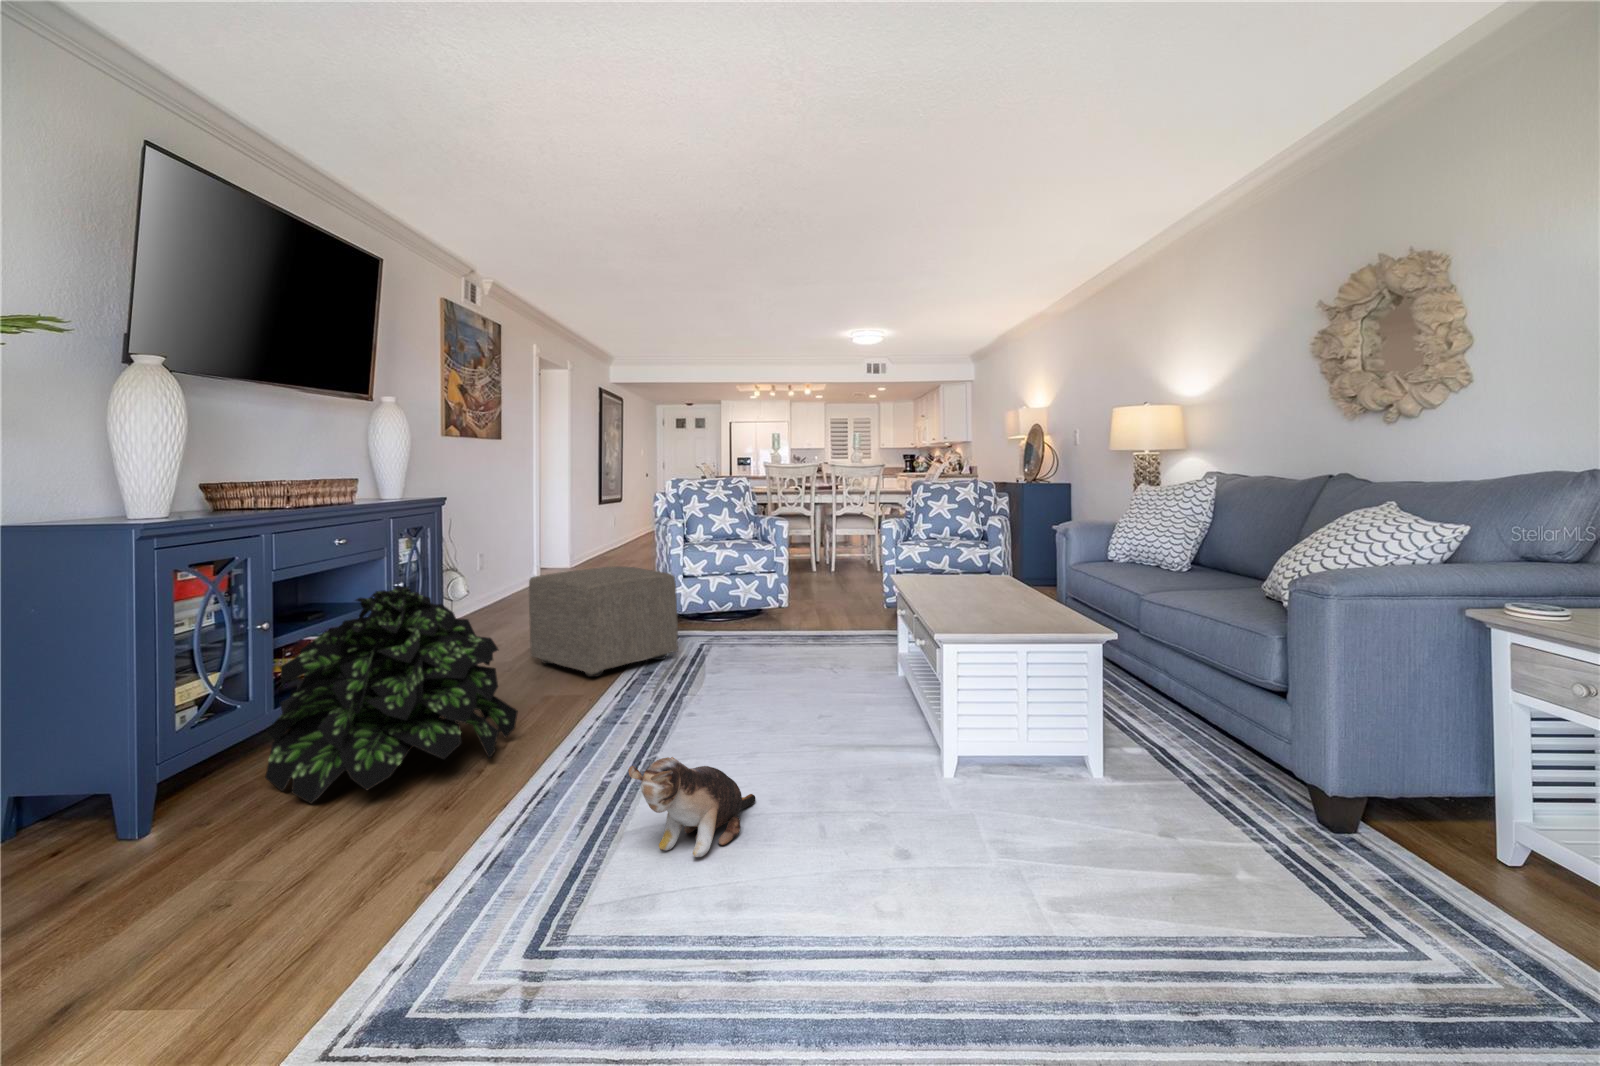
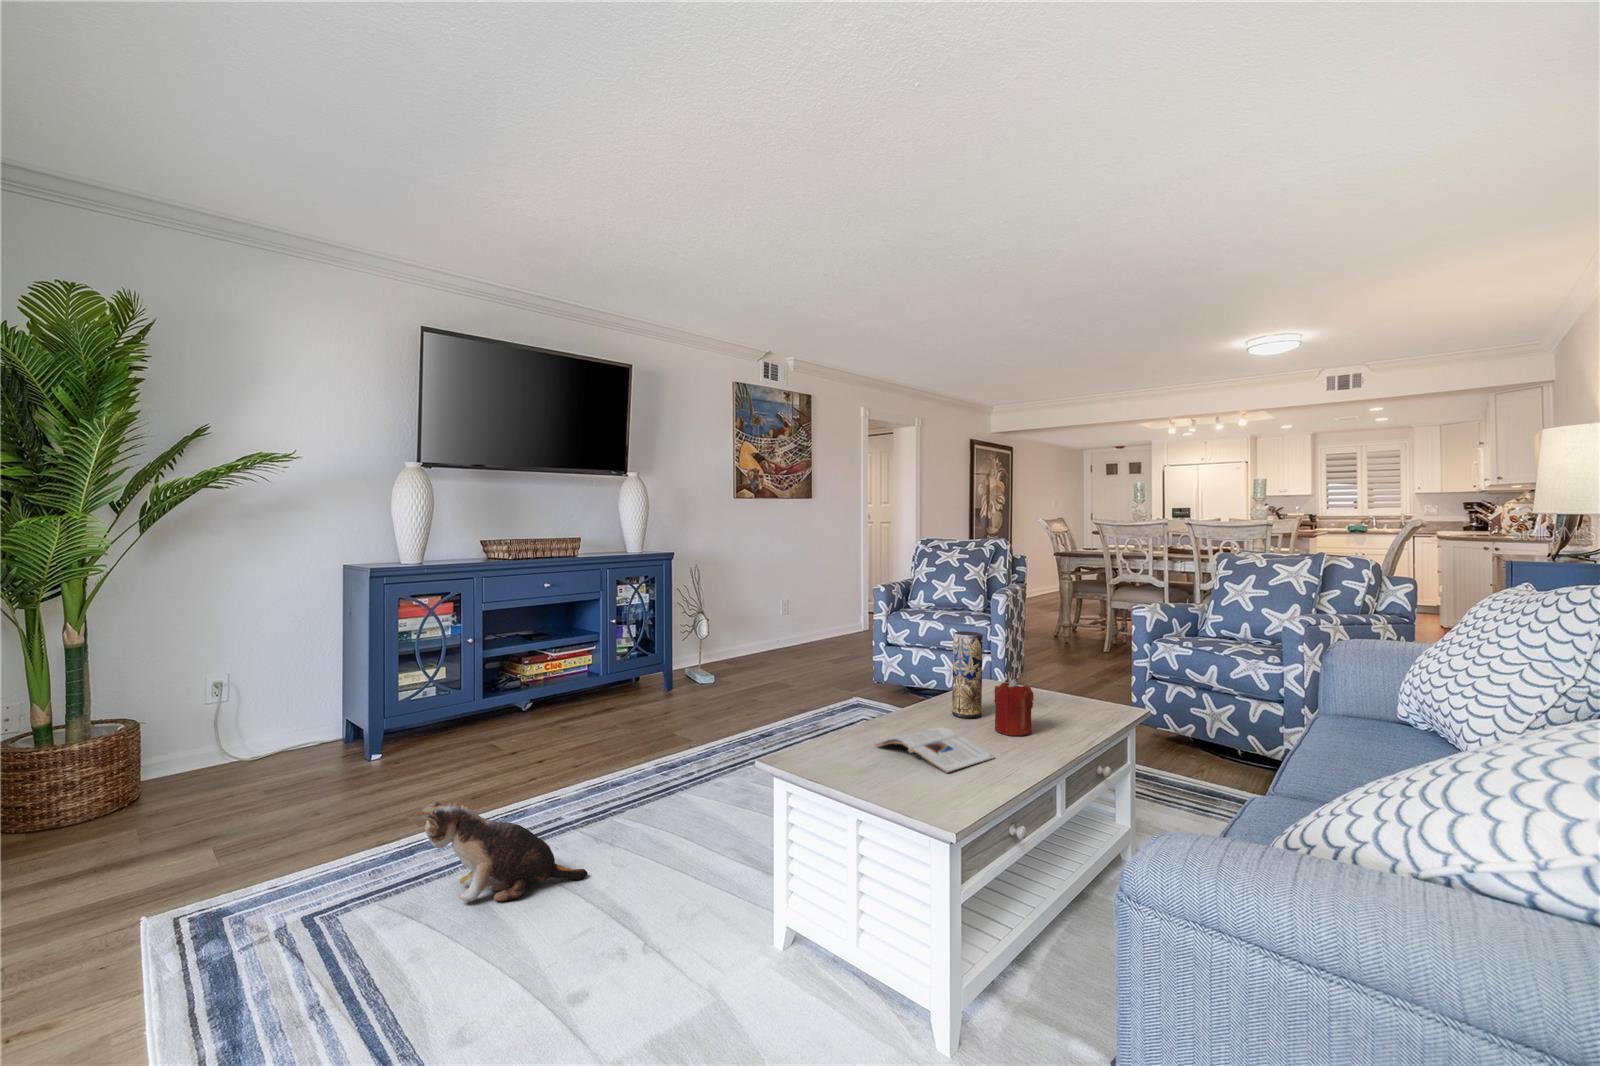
vase: none [937,530,959,595] -> present [952,631,983,718]
candle: none [982,557,1010,597] -> present [994,679,1034,736]
ottoman: present [529,566,678,677] -> none [701,626,809,728]
potted plant: present [265,586,518,803] -> none [414,624,578,773]
magazine: none [963,596,1043,617] -> present [875,728,994,773]

